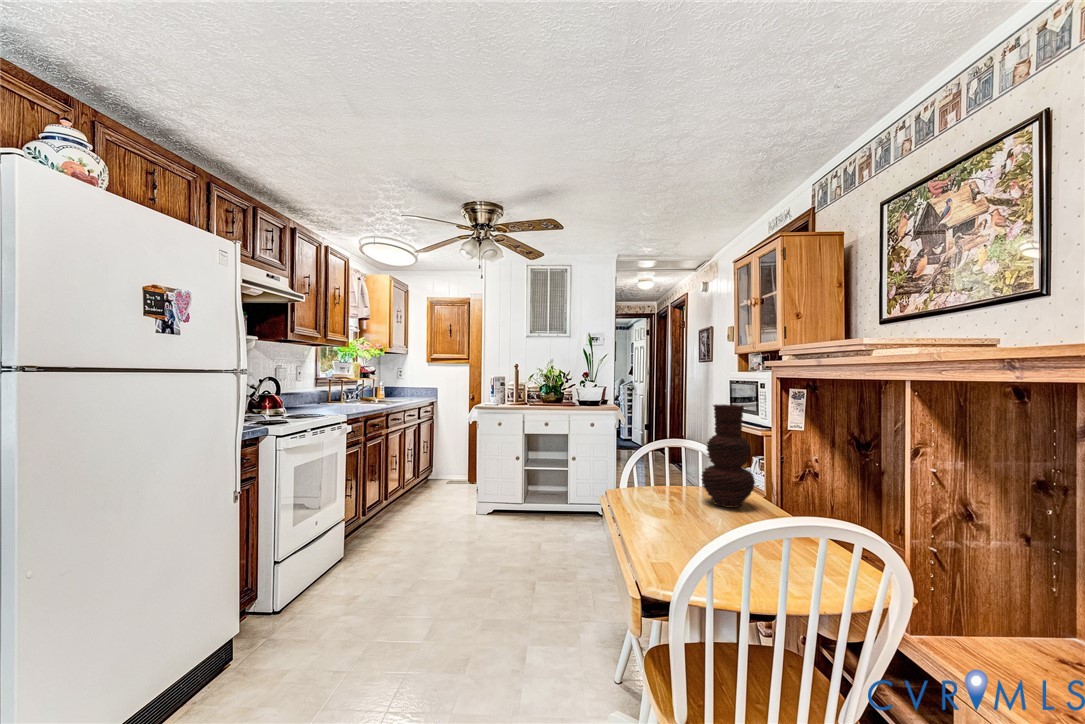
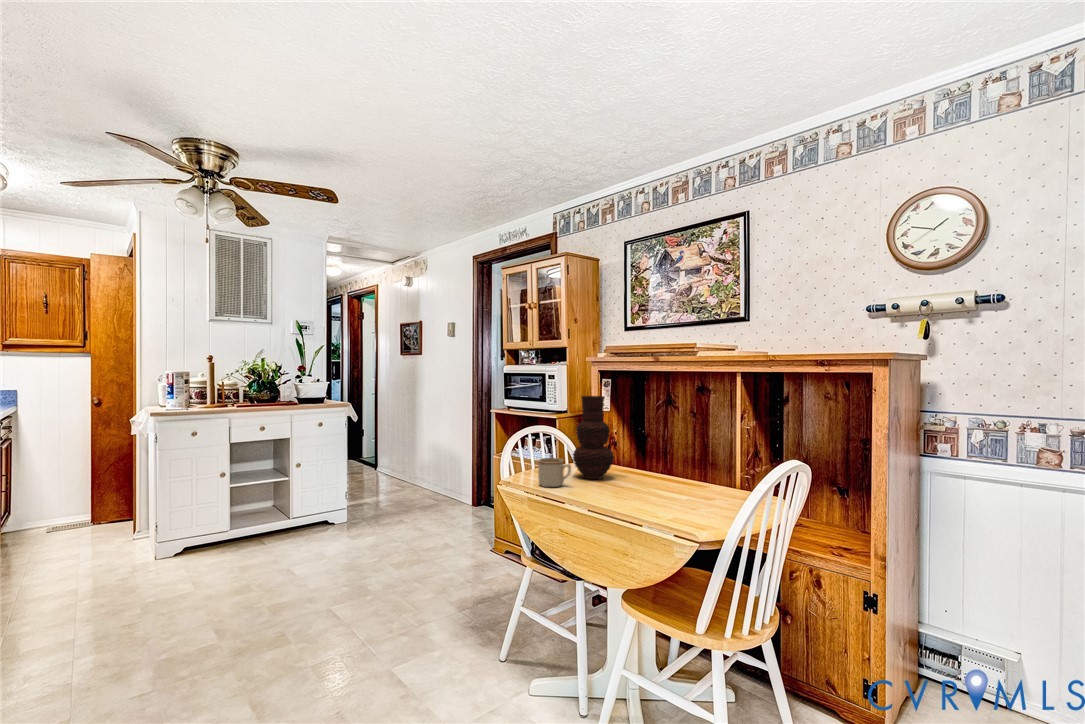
mug: none [641,470,672,504] -> present [538,458,571,487]

